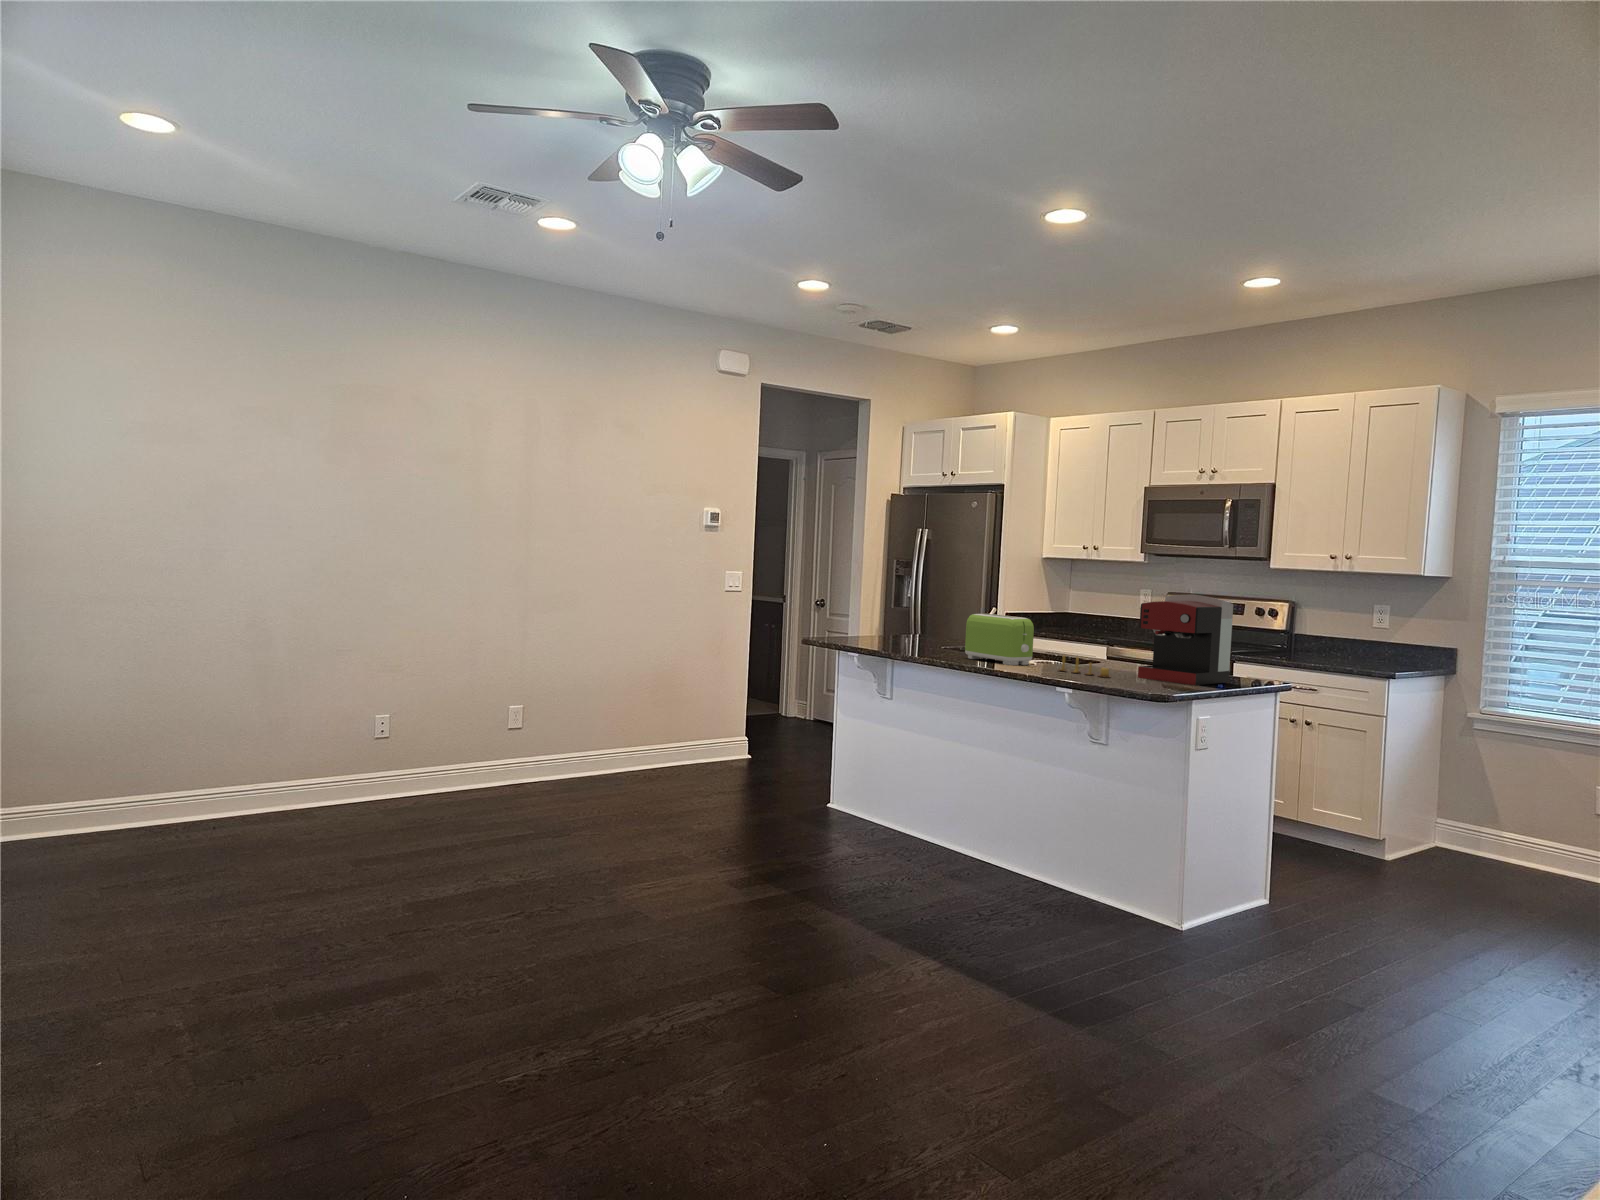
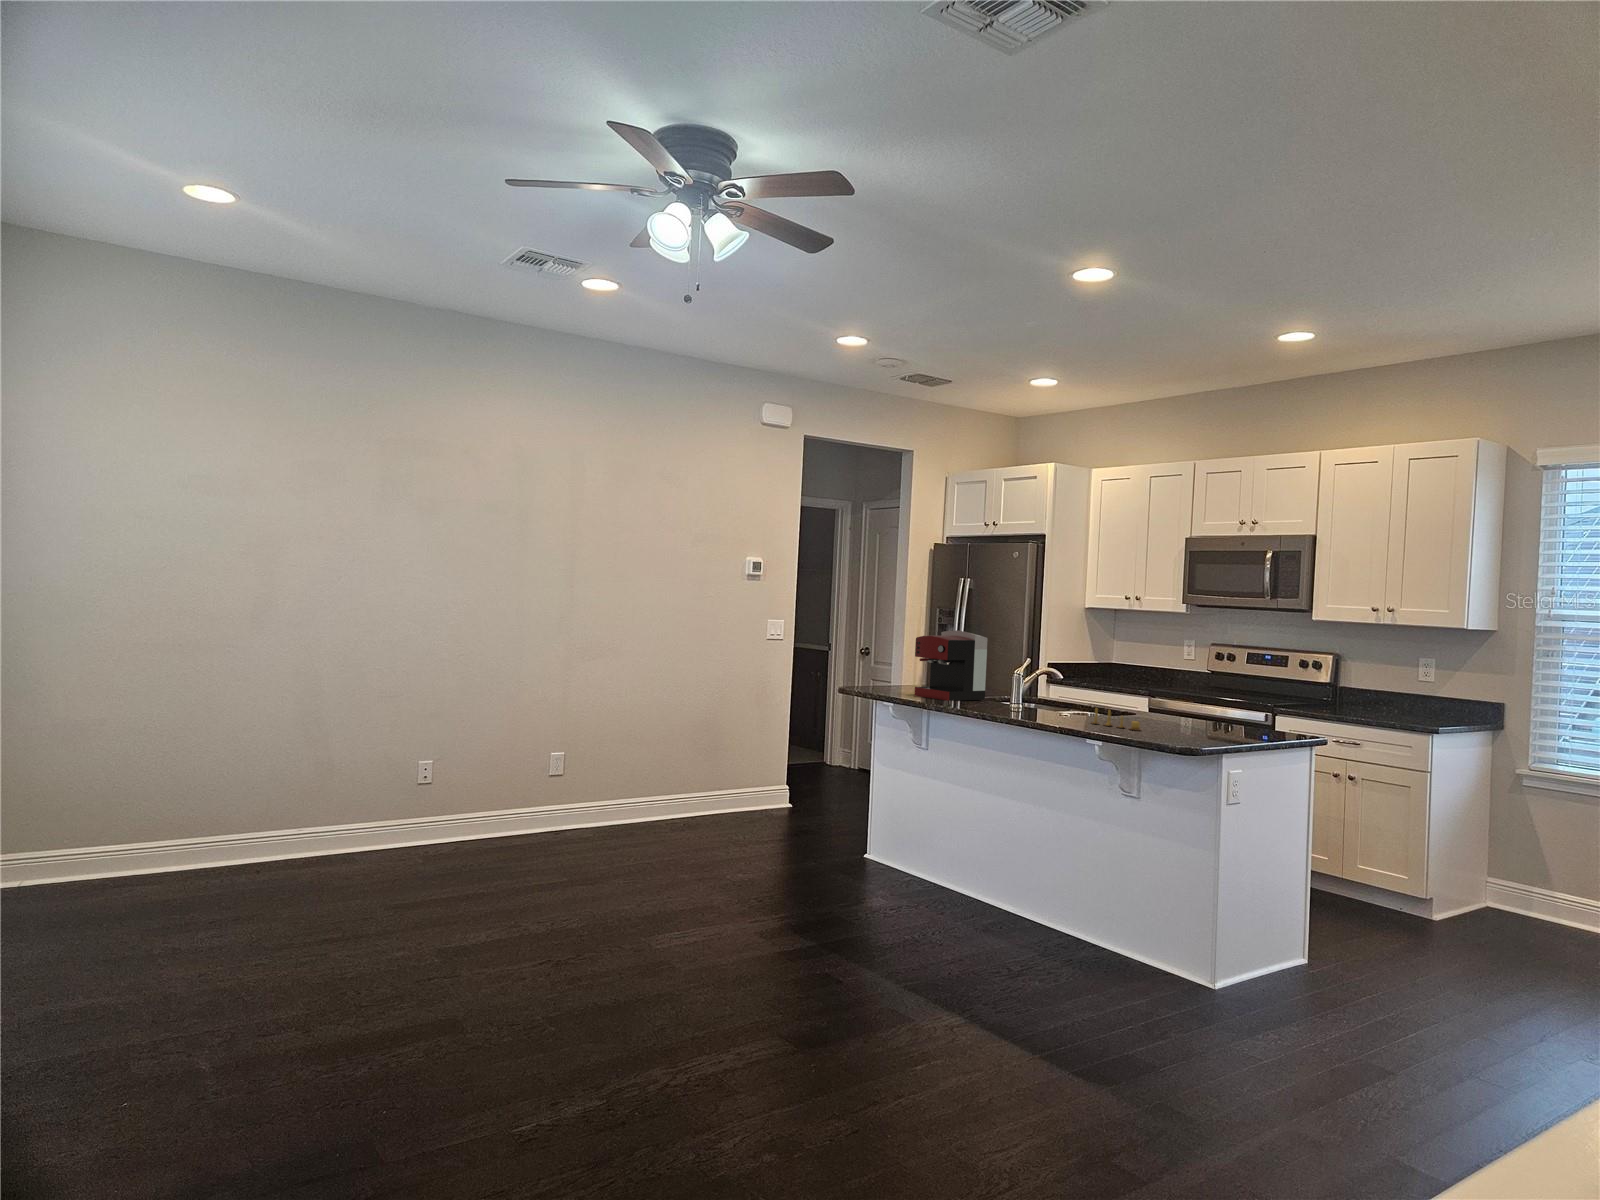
coffee maker: present [1138,594,1233,685] -> present [914,630,988,701]
toaster: present [965,614,1034,665] -> none [1001,667,1068,718]

